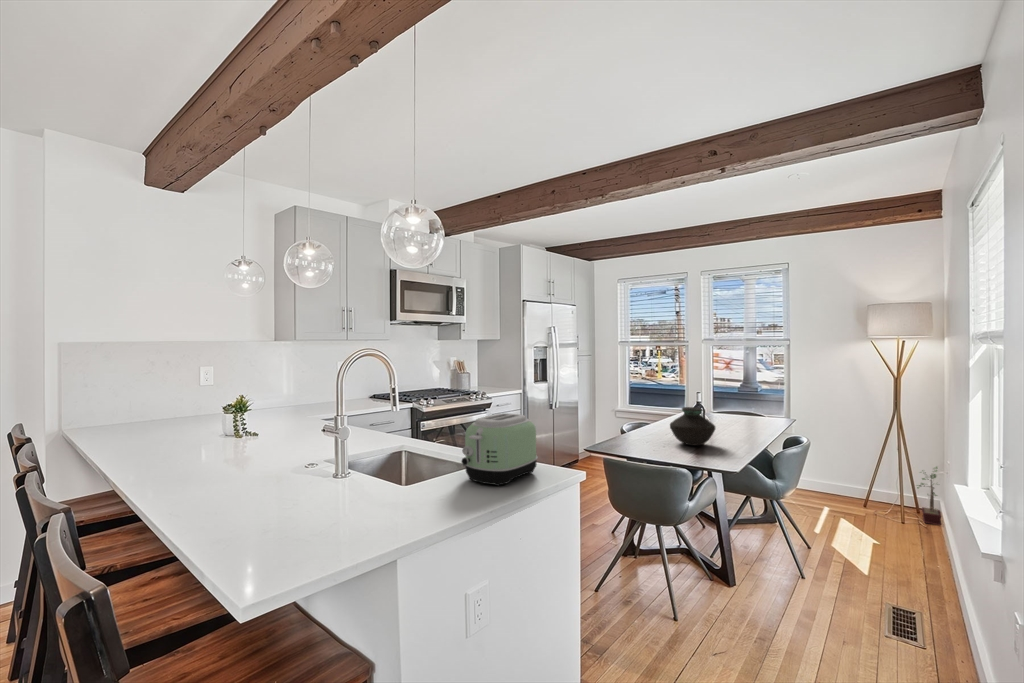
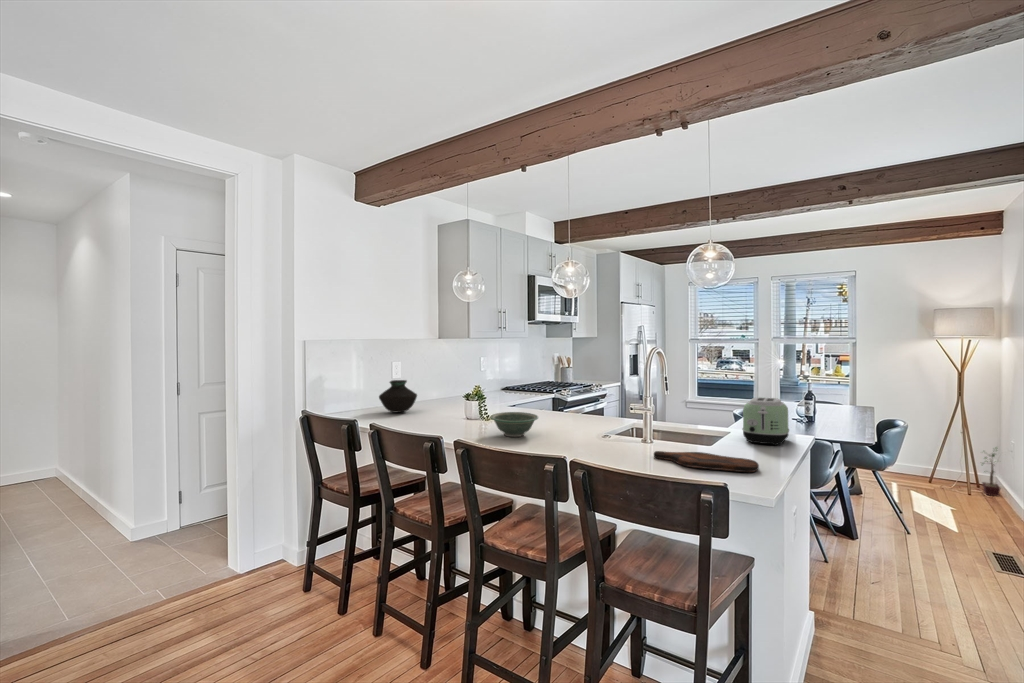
vase: present [670,407,715,445] -> present [379,380,417,412]
bowl: none [152,430,231,465] -> present [490,412,538,437]
cutting board: none [257,498,369,548] -> present [654,451,759,472]

